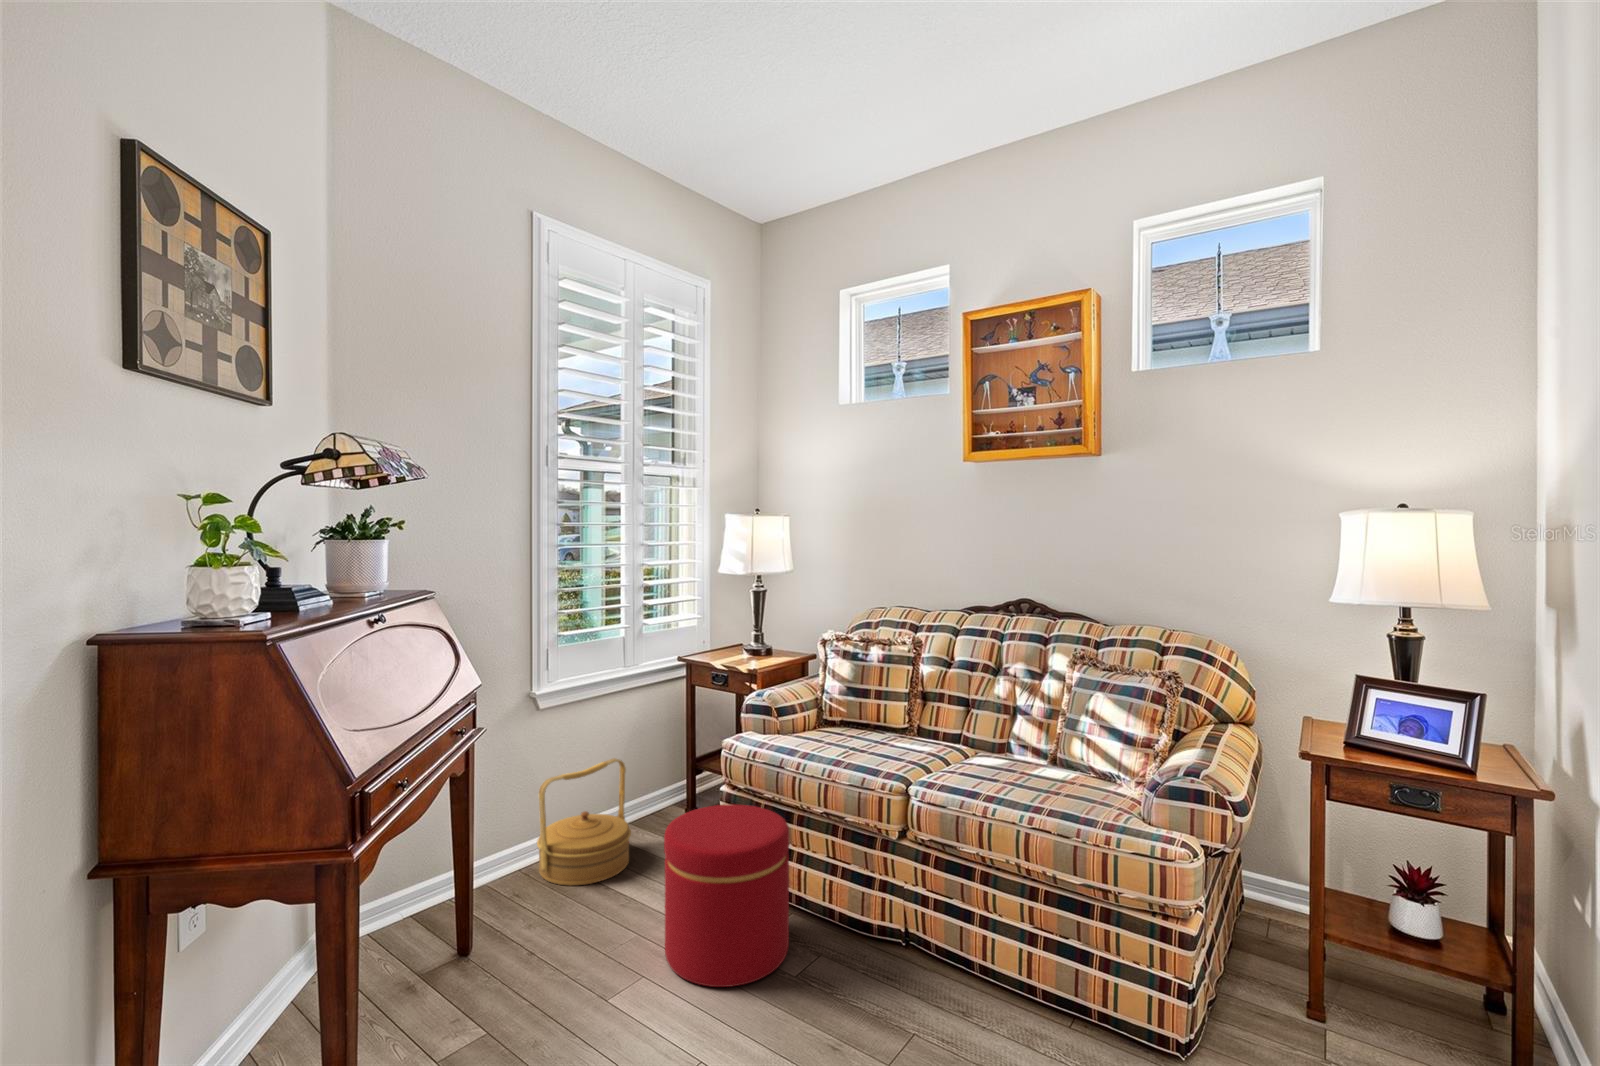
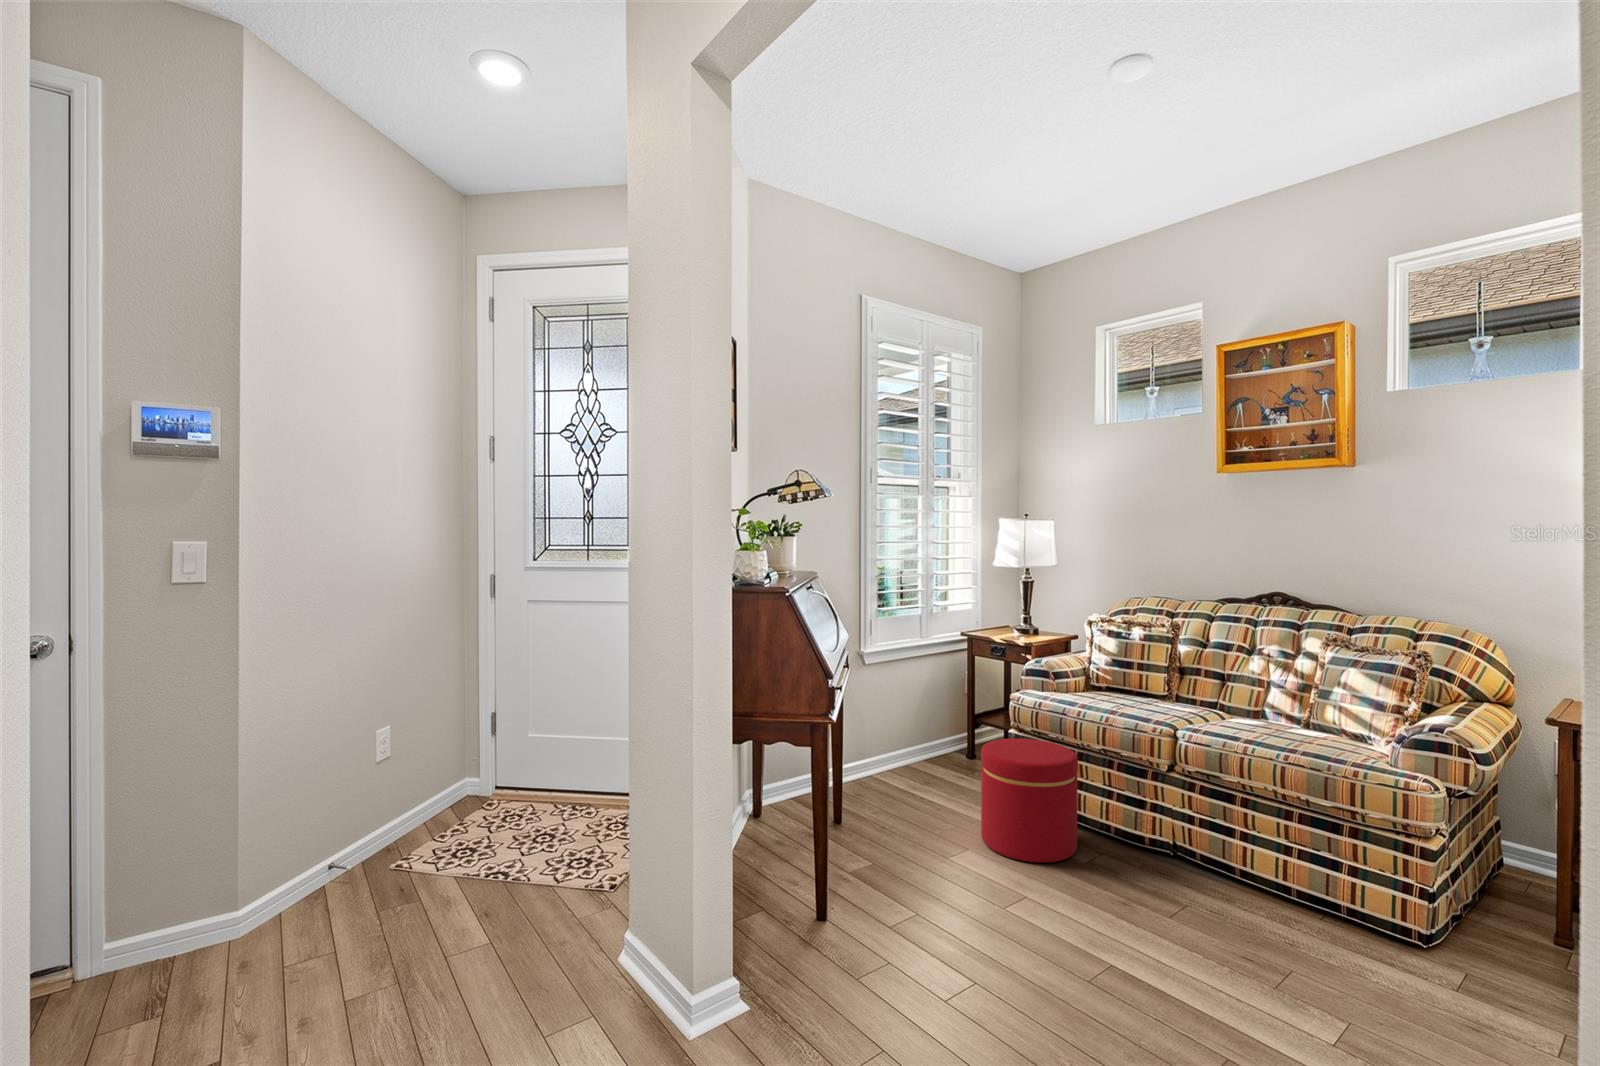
woven basket: present [537,758,631,886] -> none [866,706,934,795]

